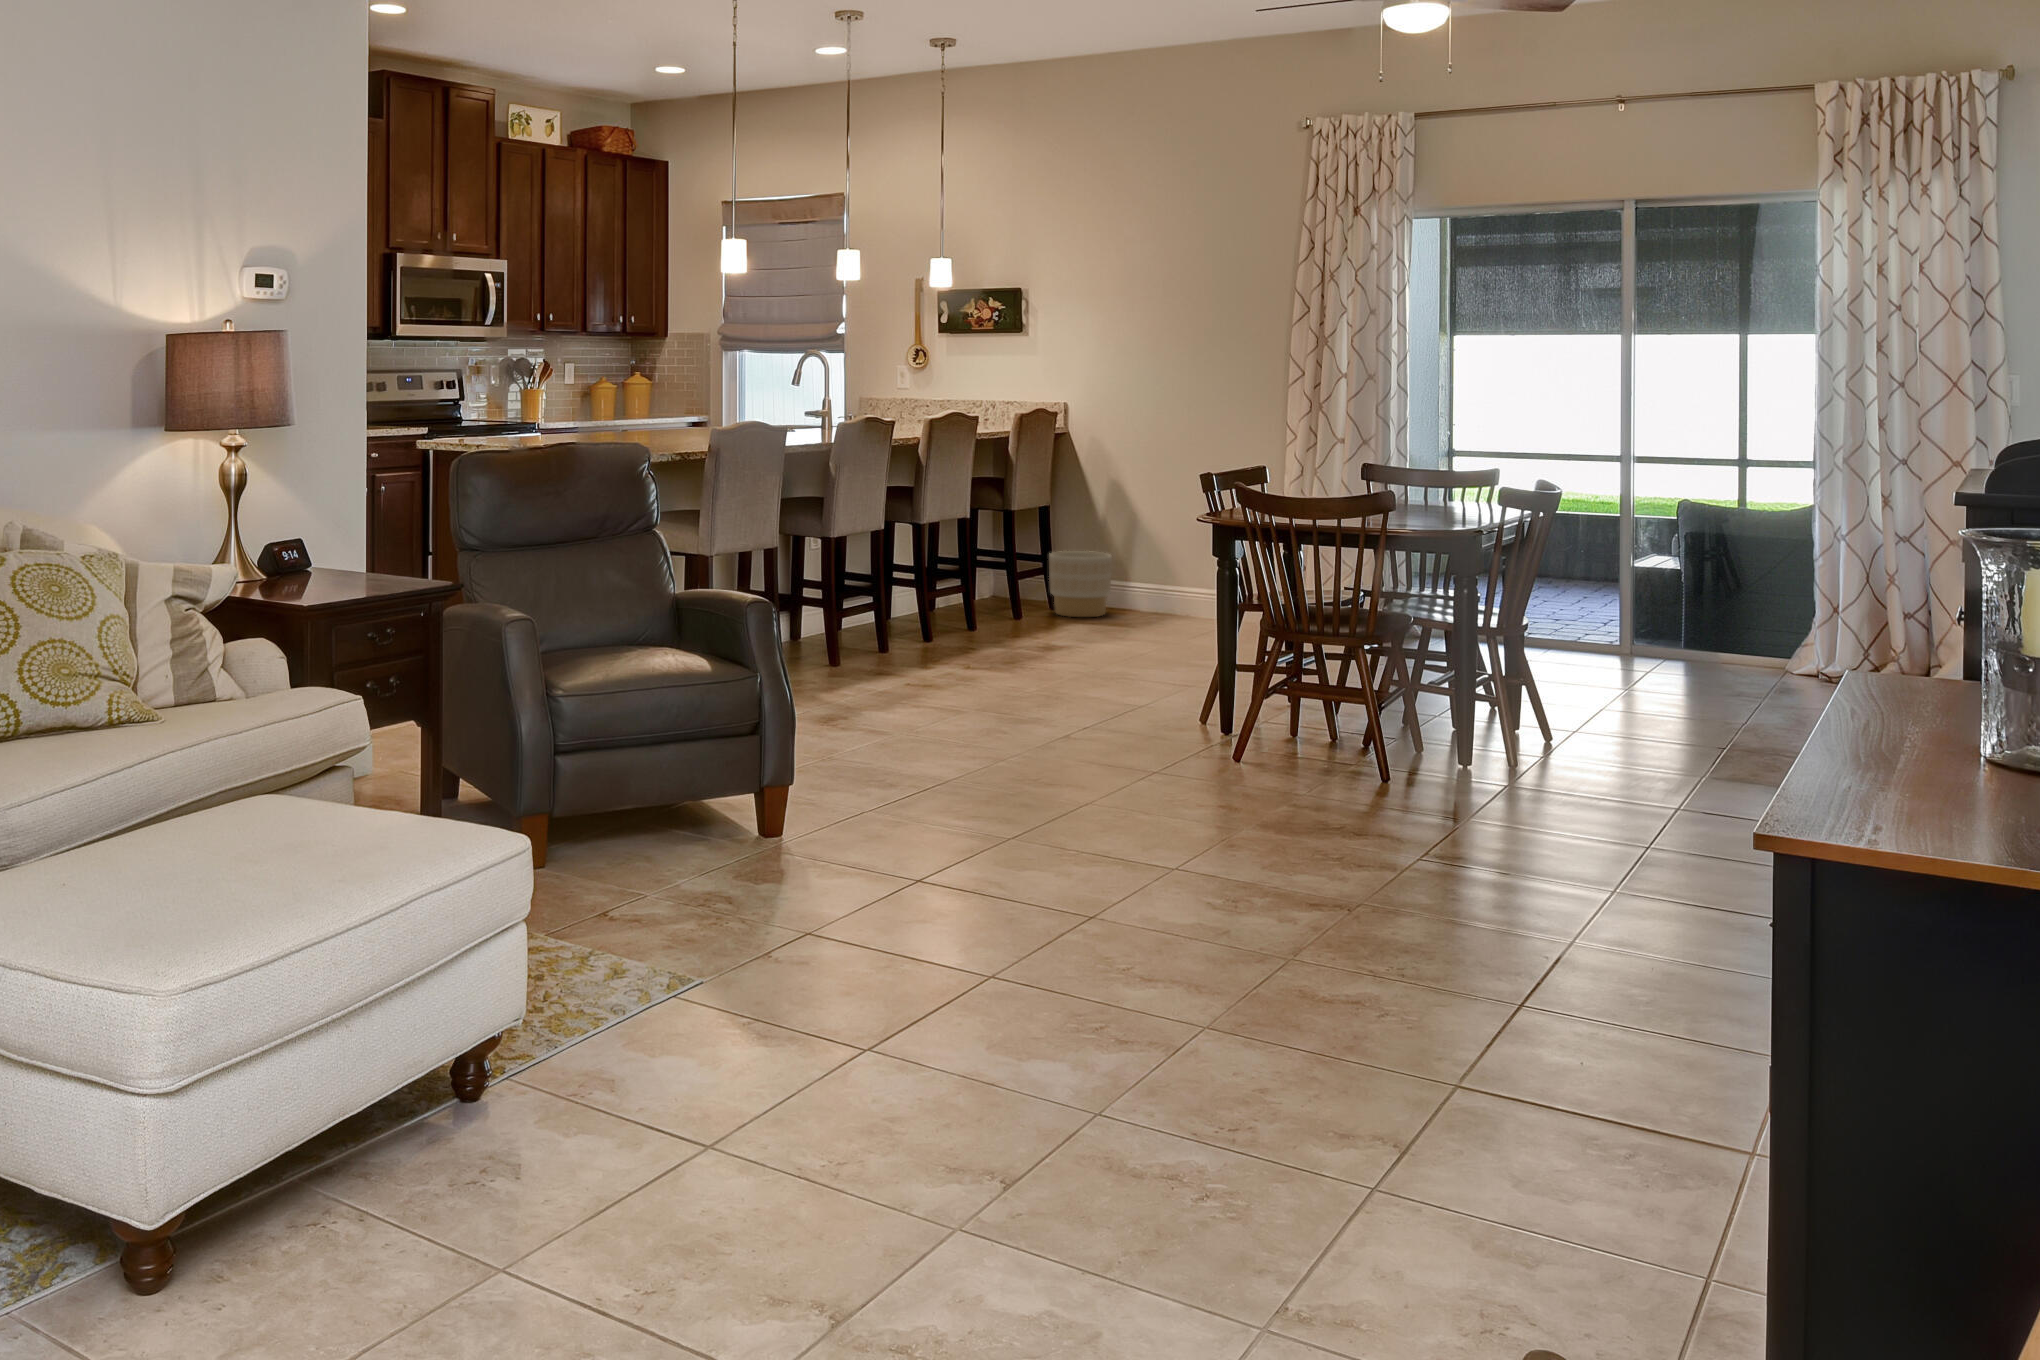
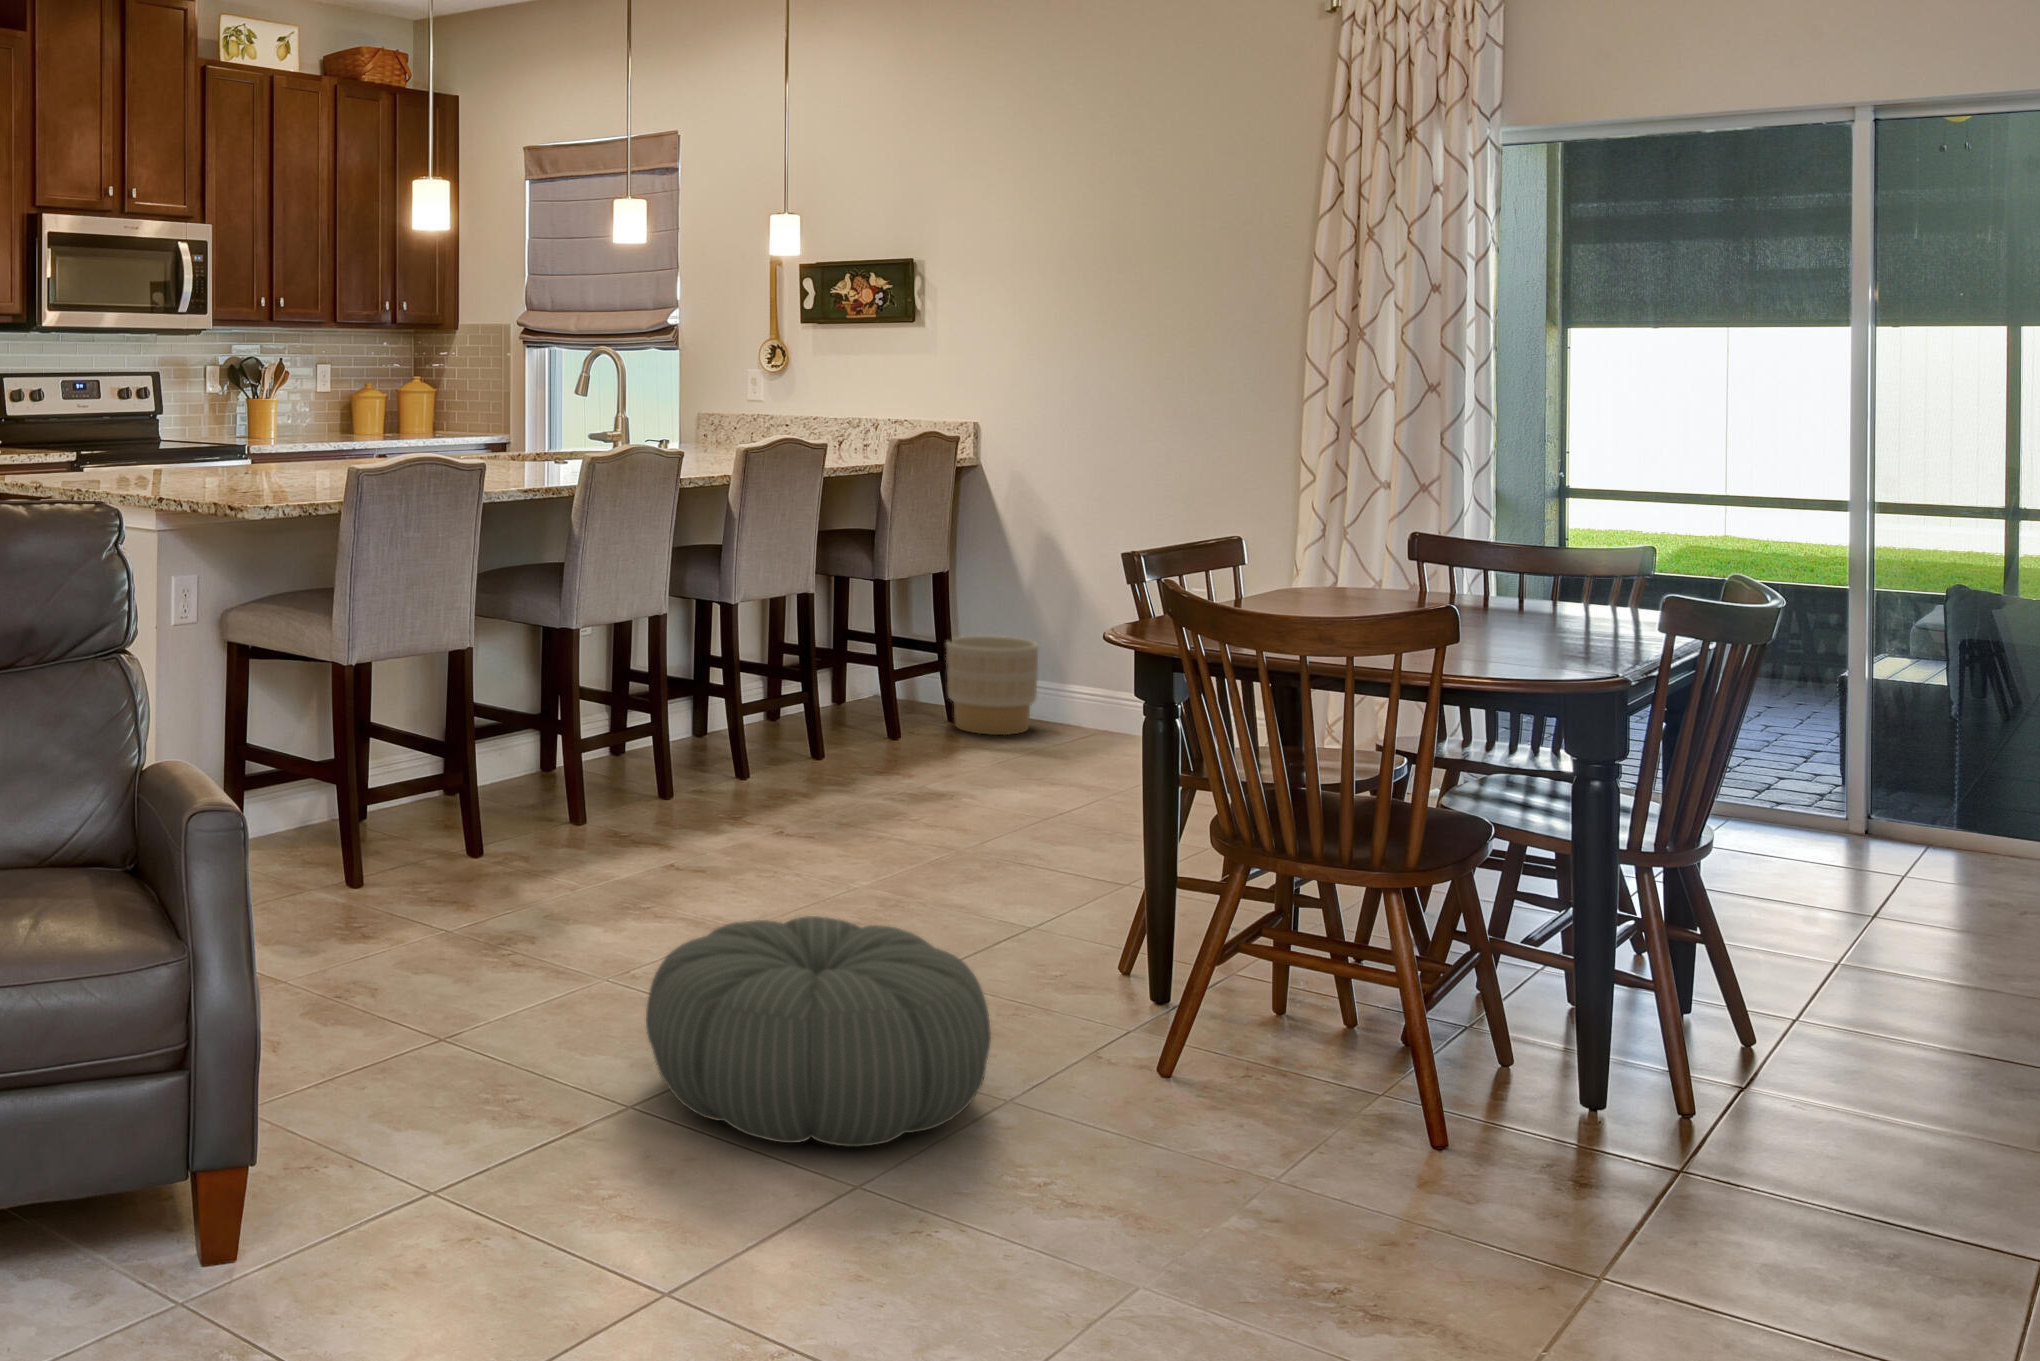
pouf: none [953,679,1148,788] -> present [646,916,991,1147]

